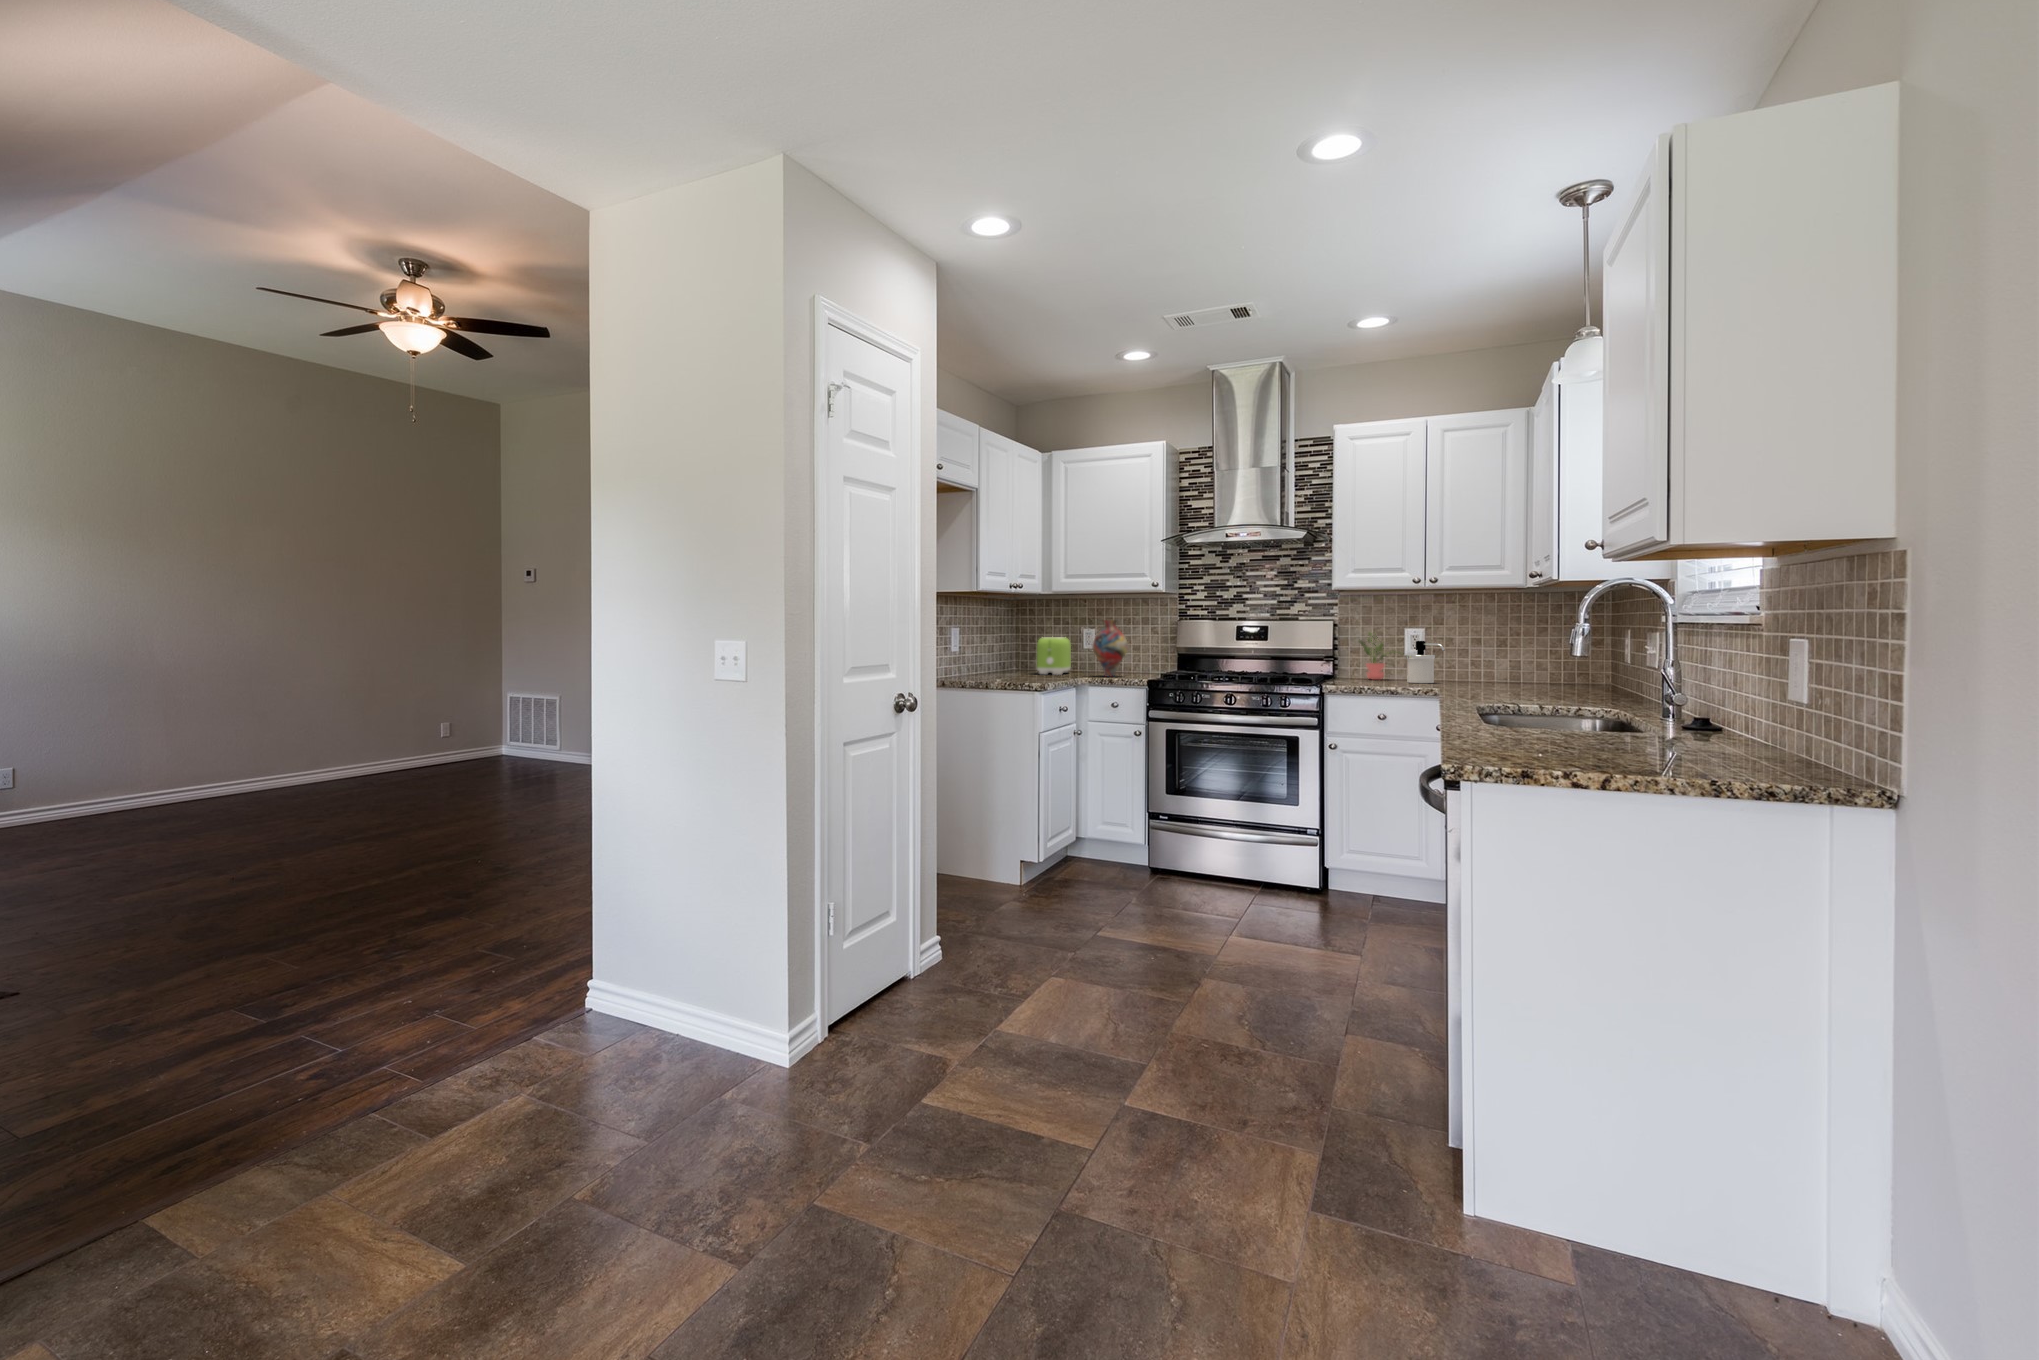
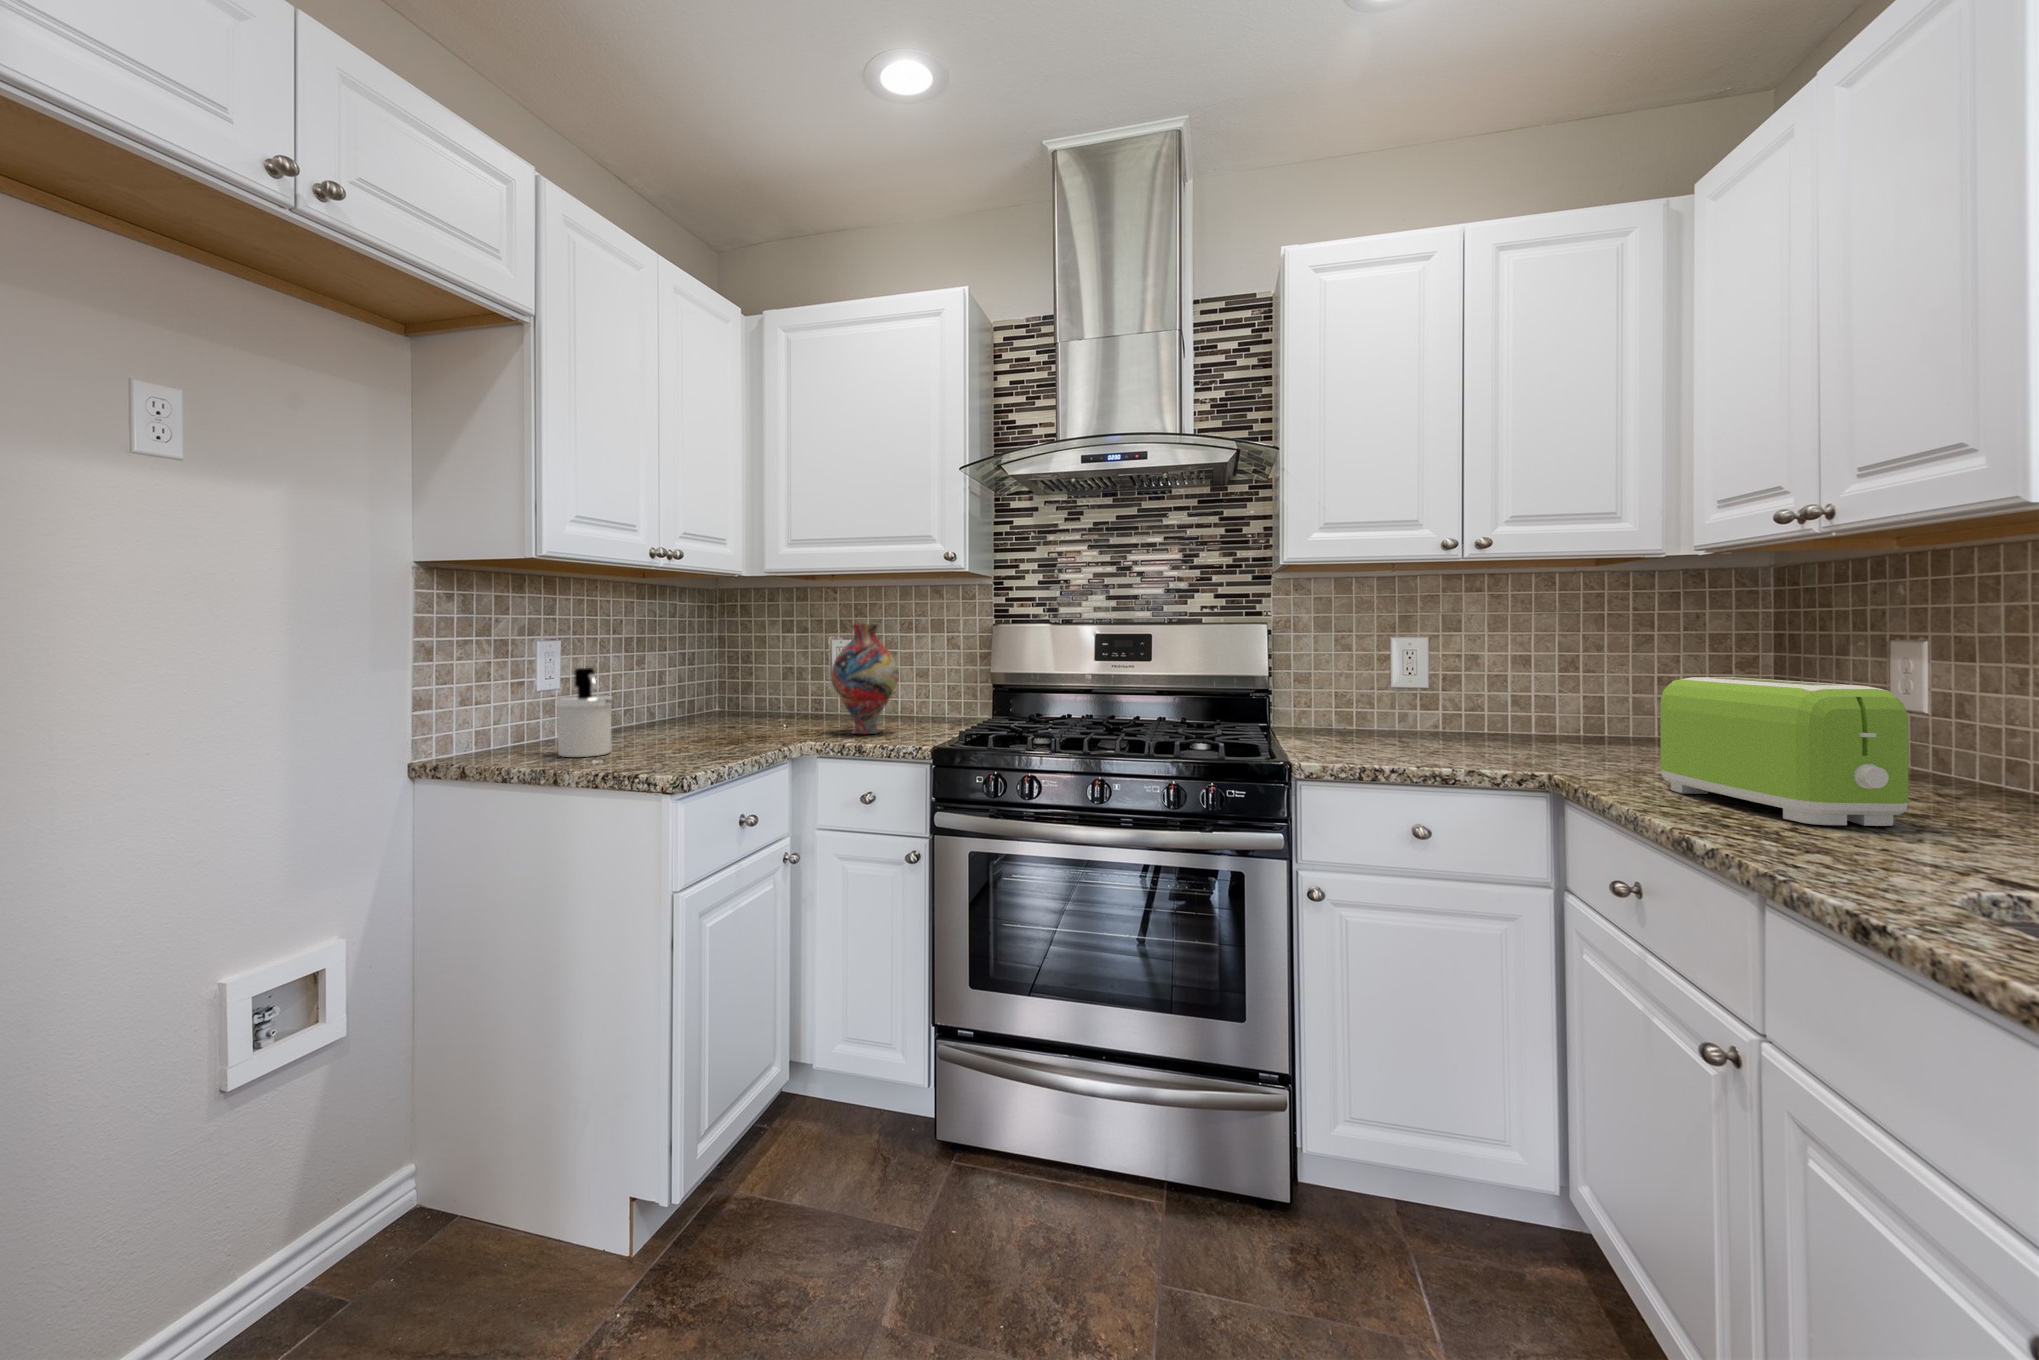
potted plant: present [1359,633,1404,680] -> none [1318,641,1397,732]
toaster: present [1037,637,1071,675] -> present [1661,677,1908,826]
soap dispenser: present [1406,641,1445,683] -> present [556,668,613,757]

